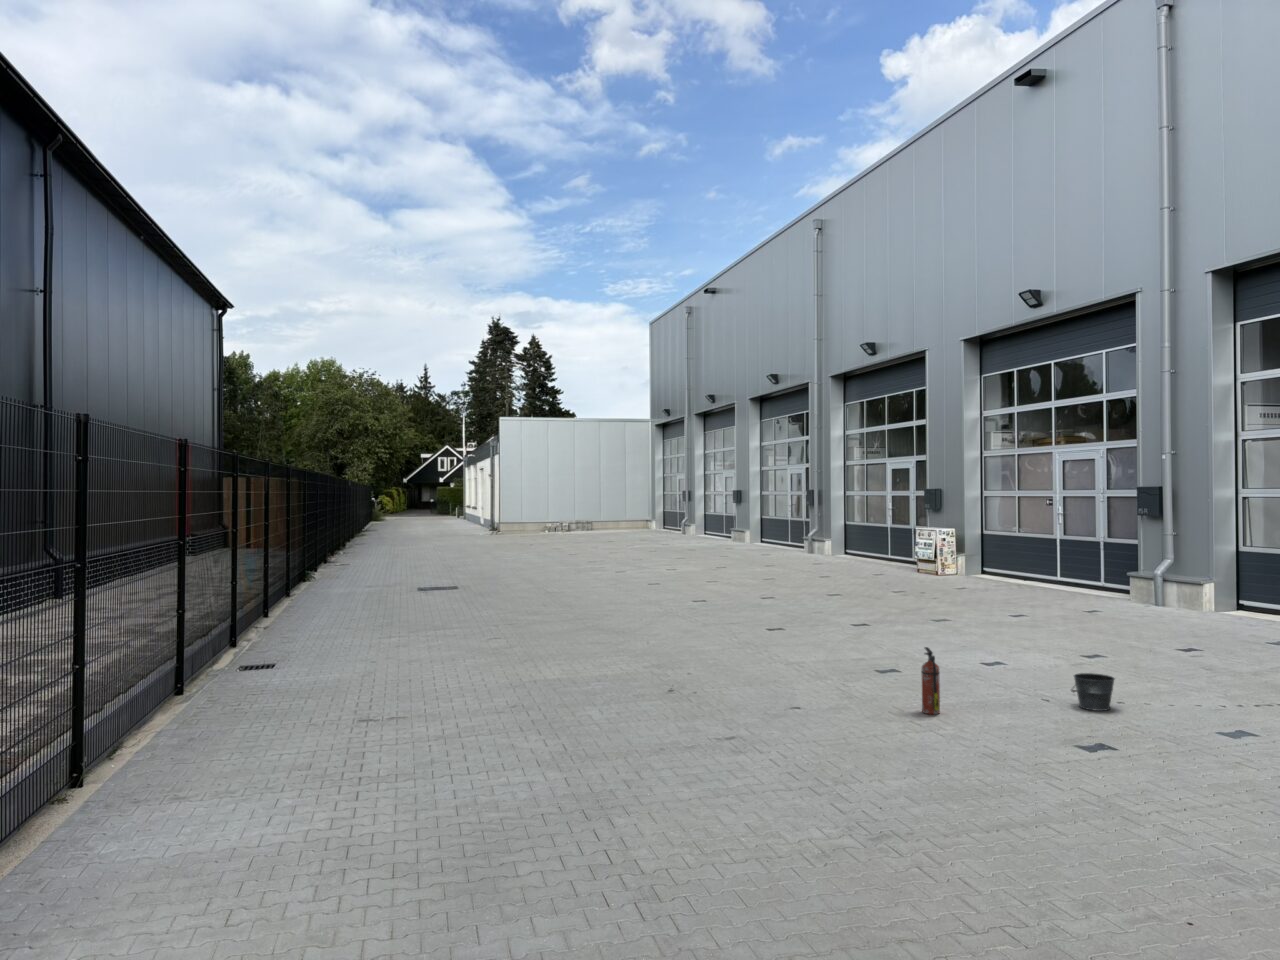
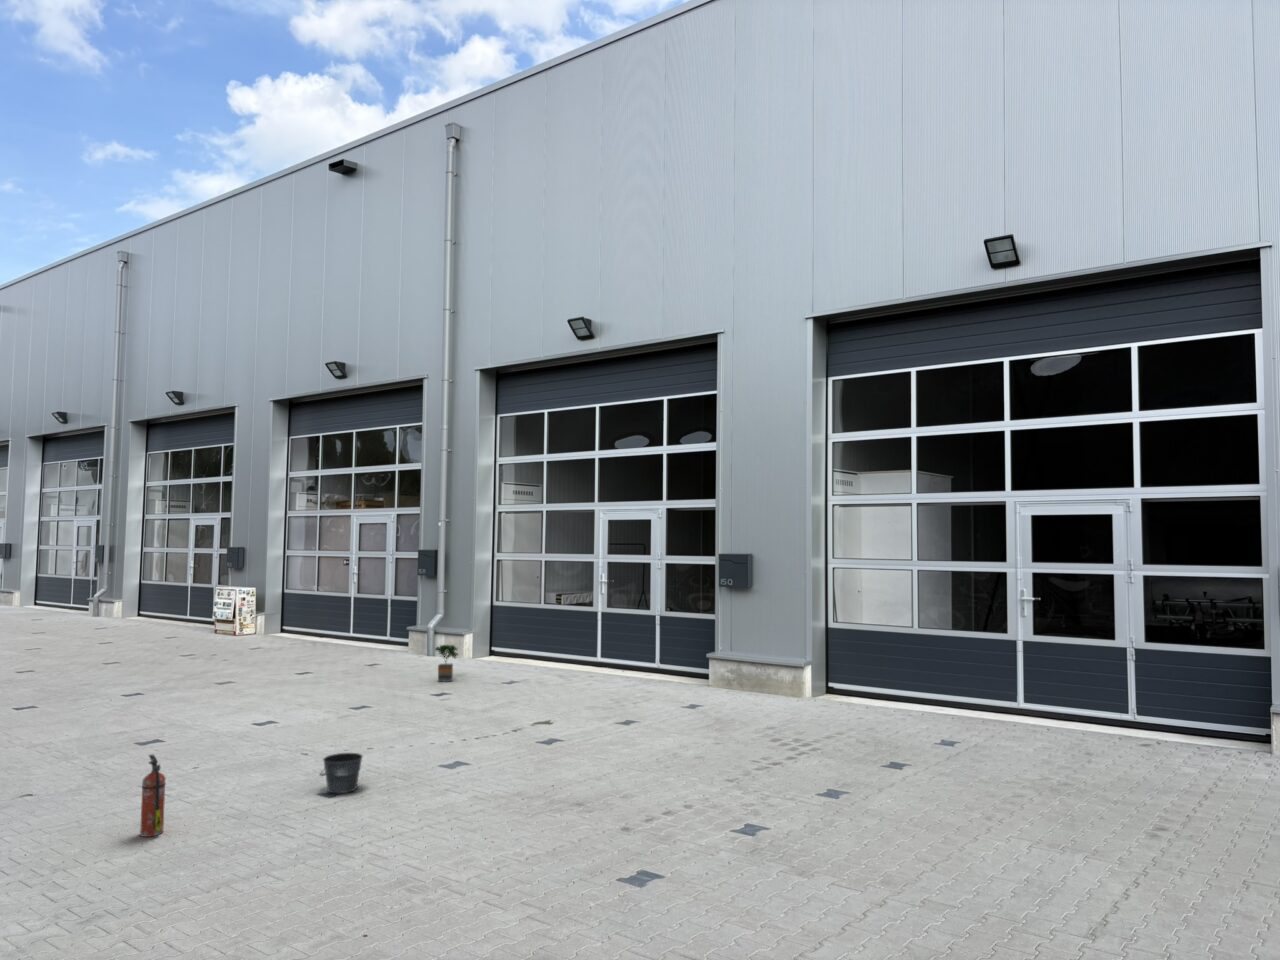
potted tree: none [1168,589,1200,631] -> present [435,645,458,682]

